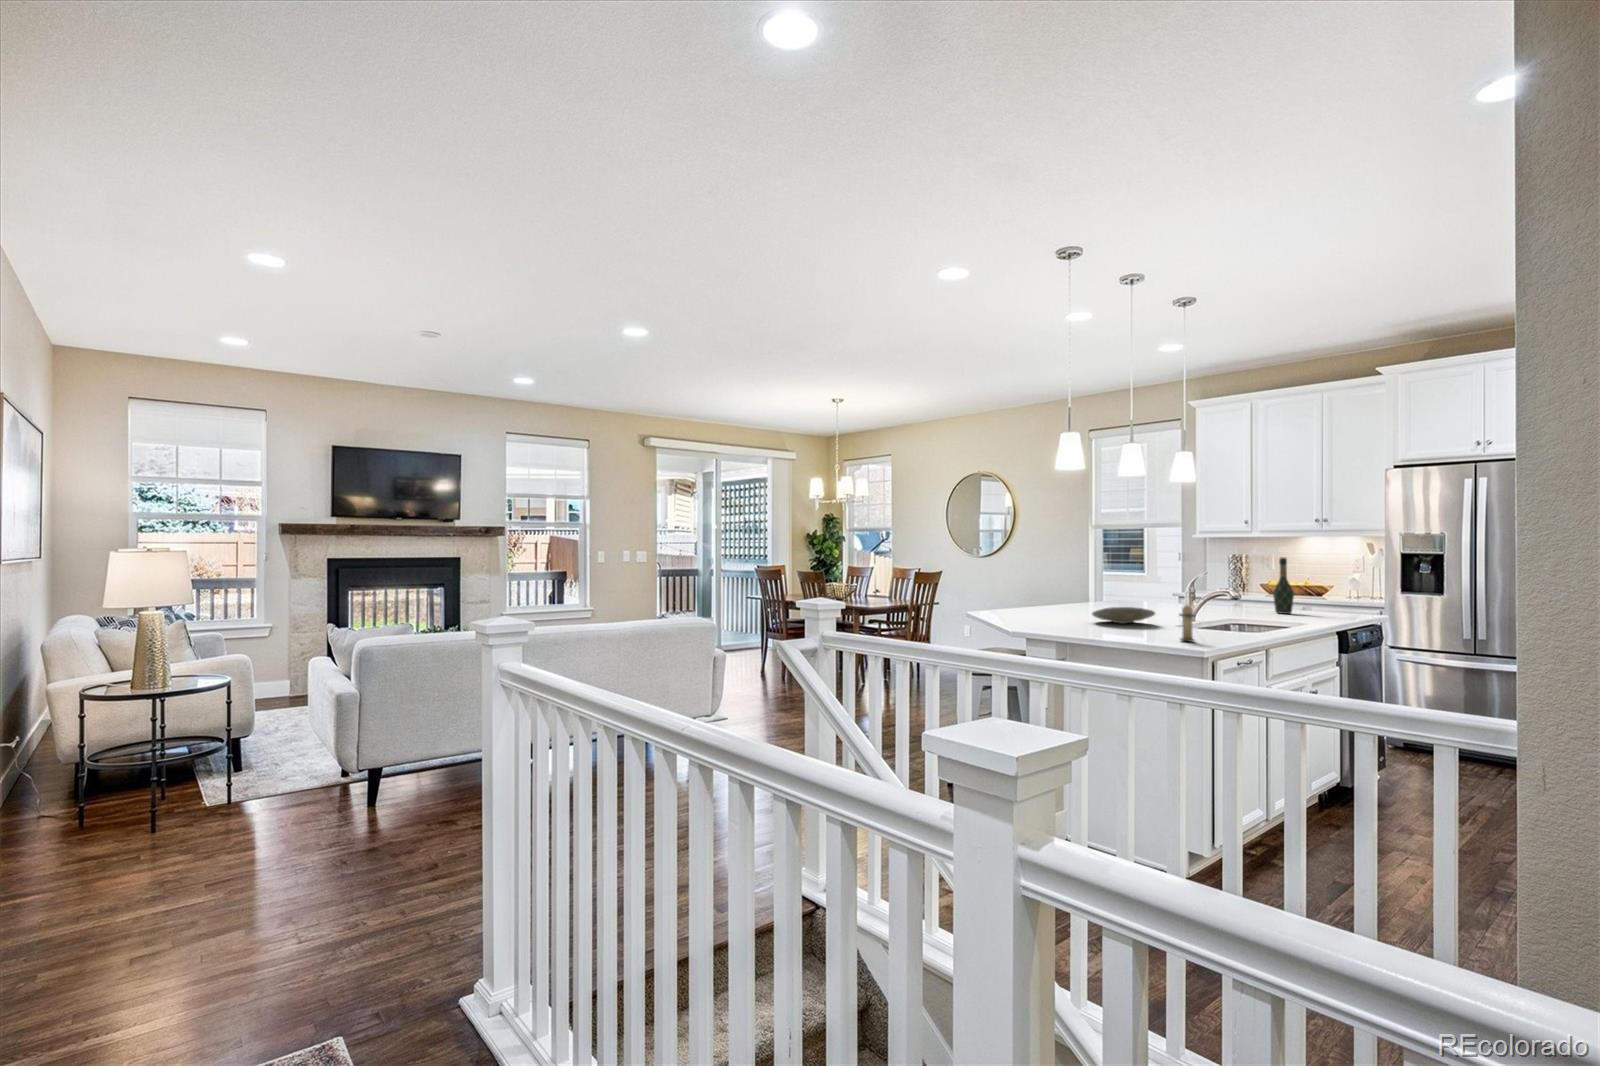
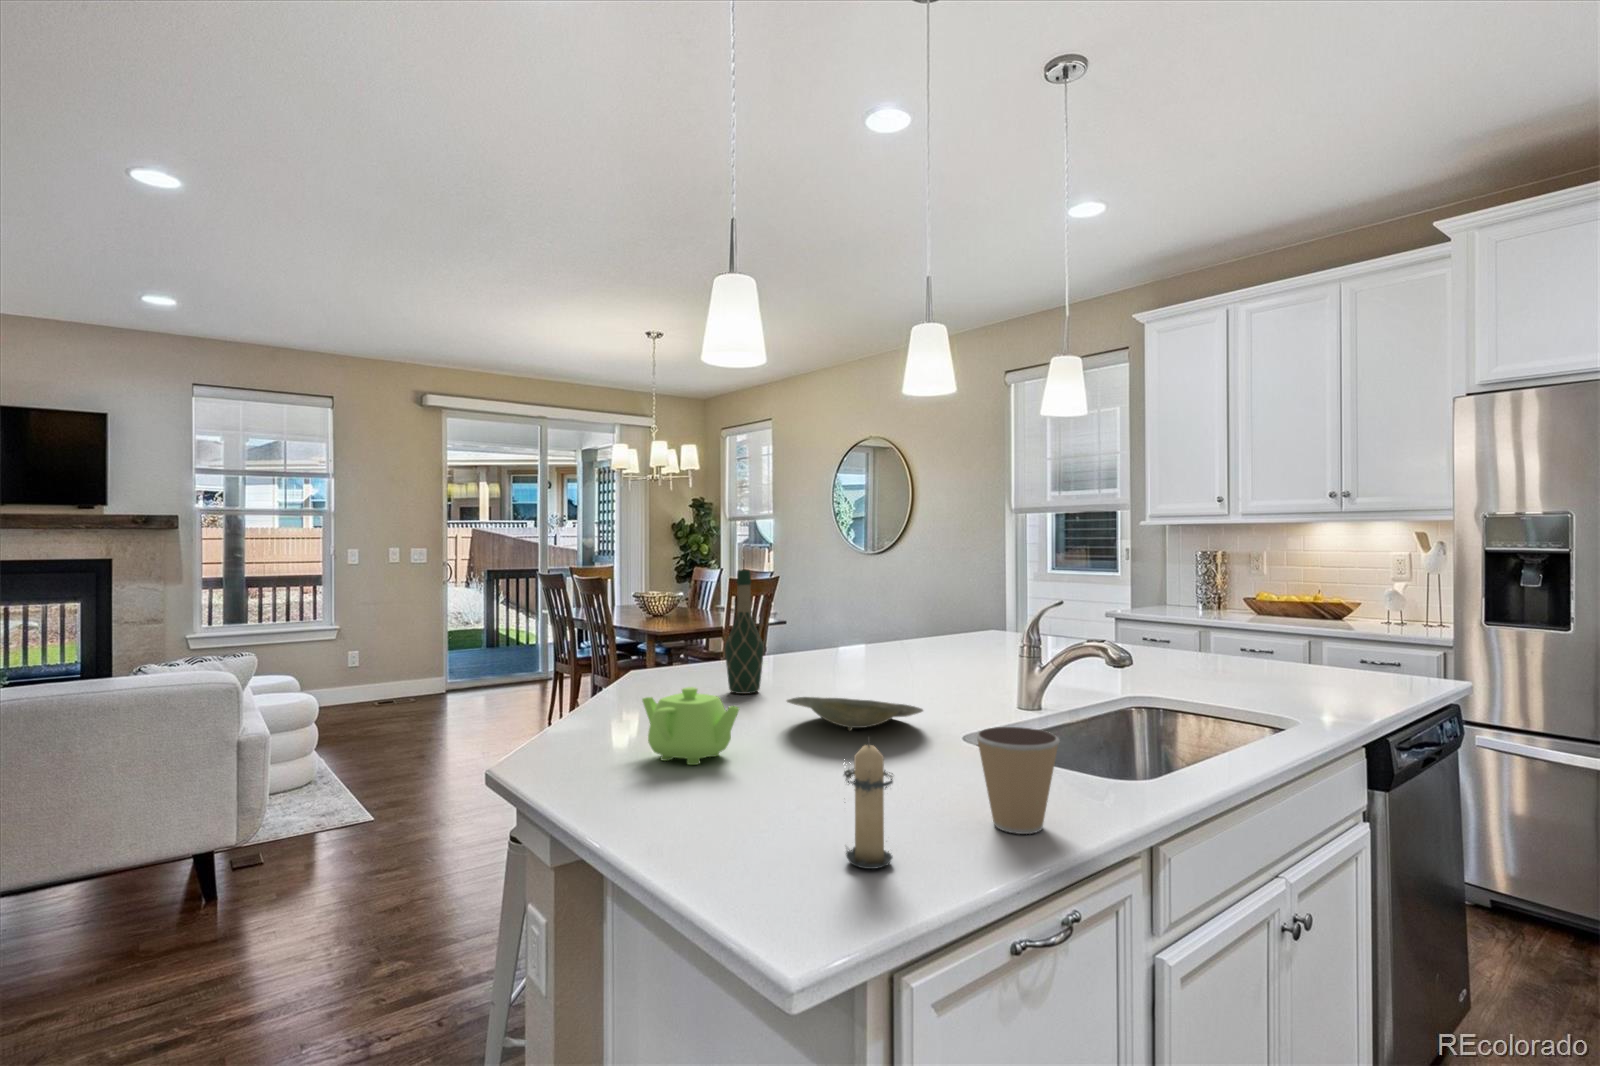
wine bottle: present [1273,557,1294,614] -> present [725,570,764,694]
teapot: none [1050,601,1098,630] -> present [642,687,739,765]
coffee cup: none [1209,607,1239,638] -> present [976,727,1060,834]

